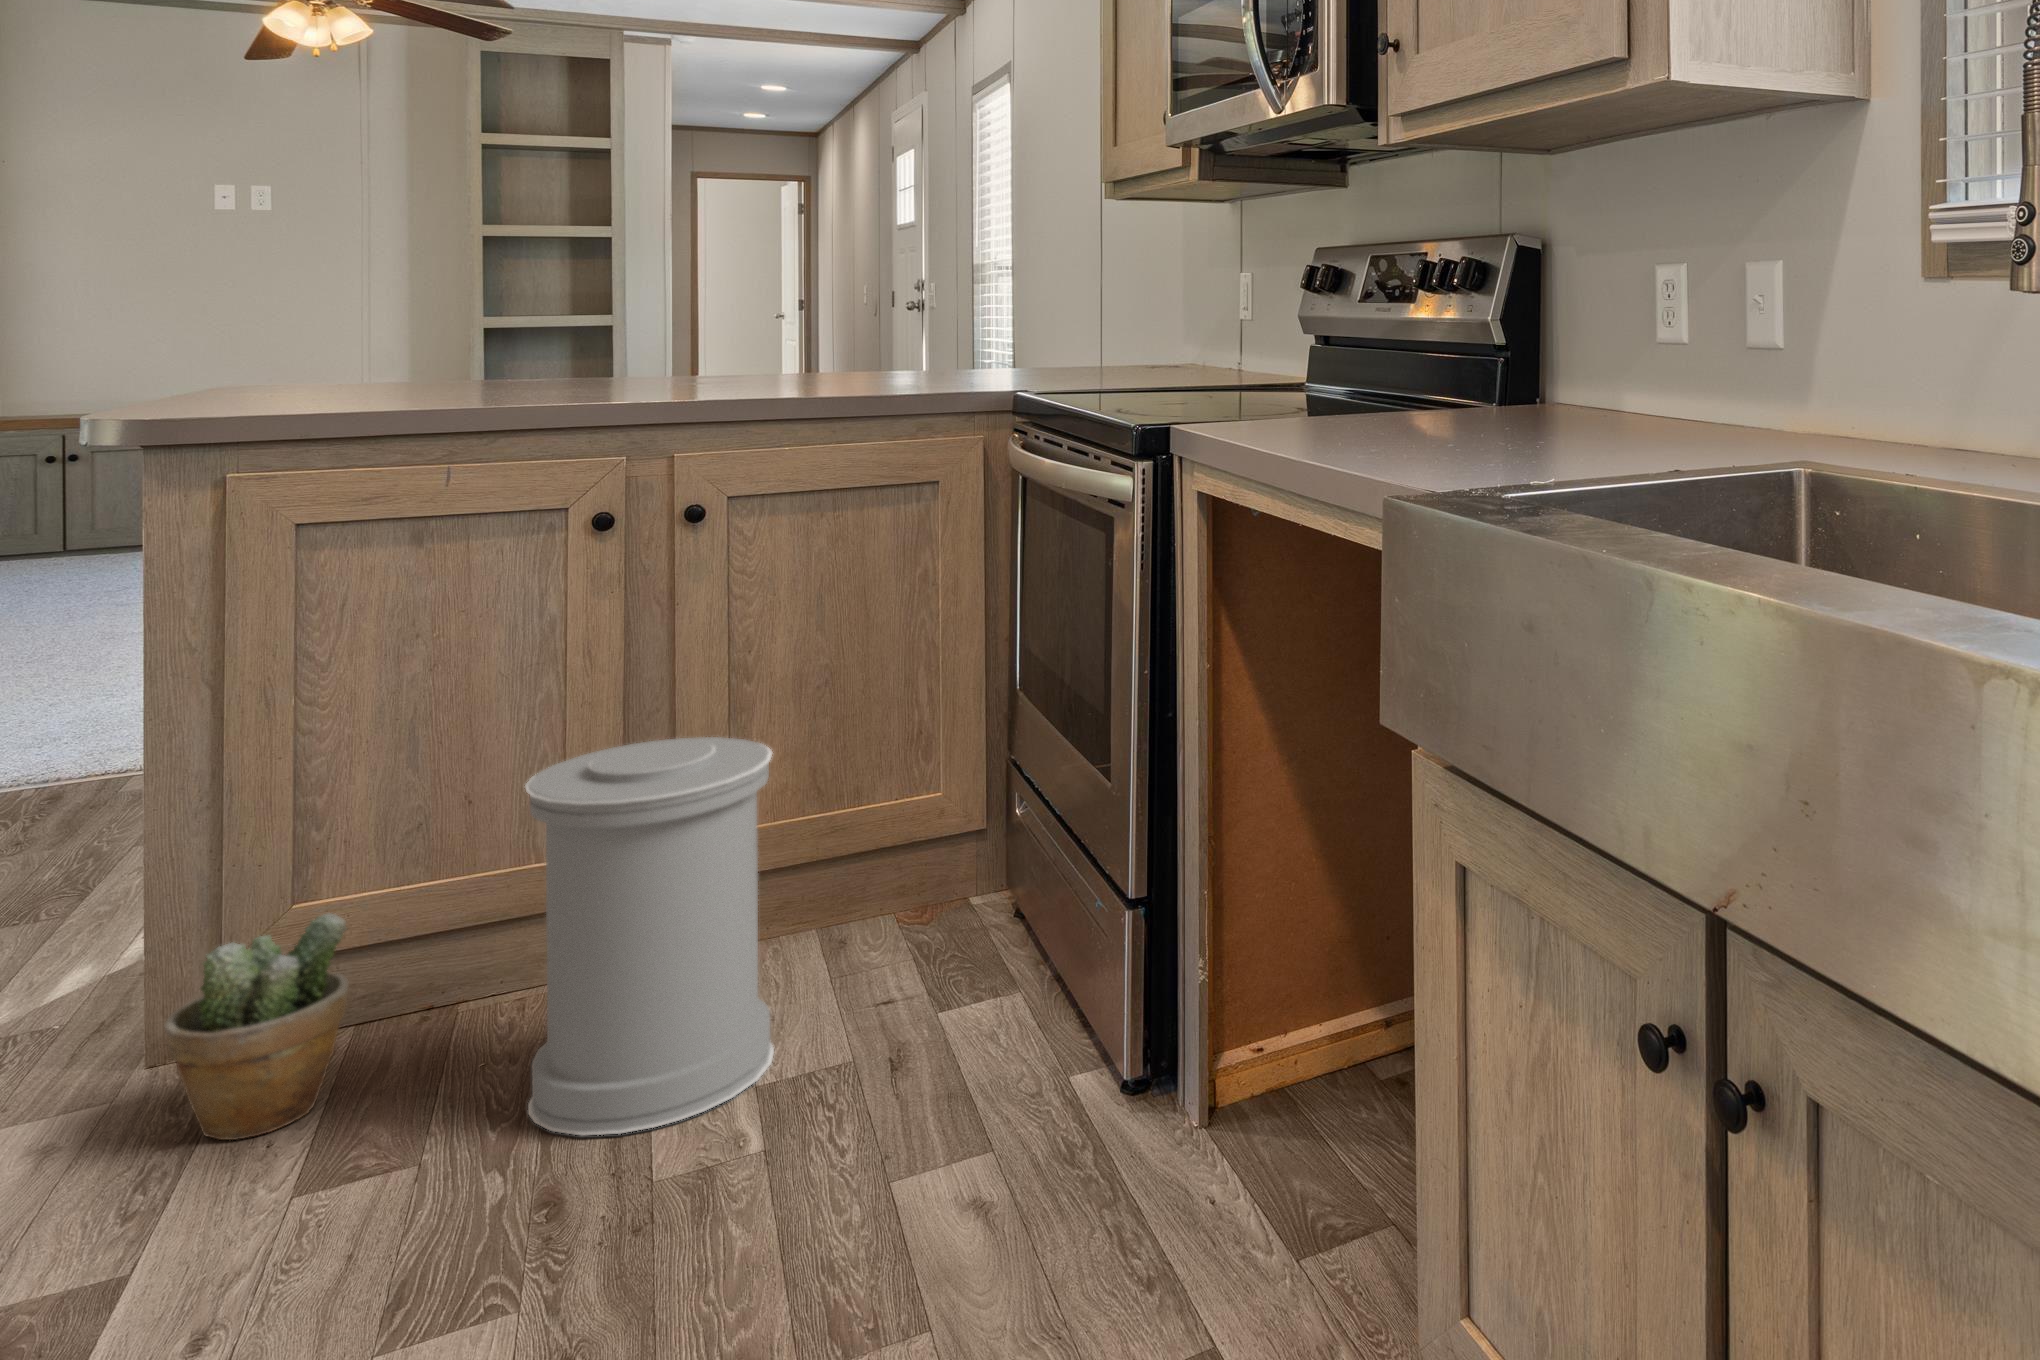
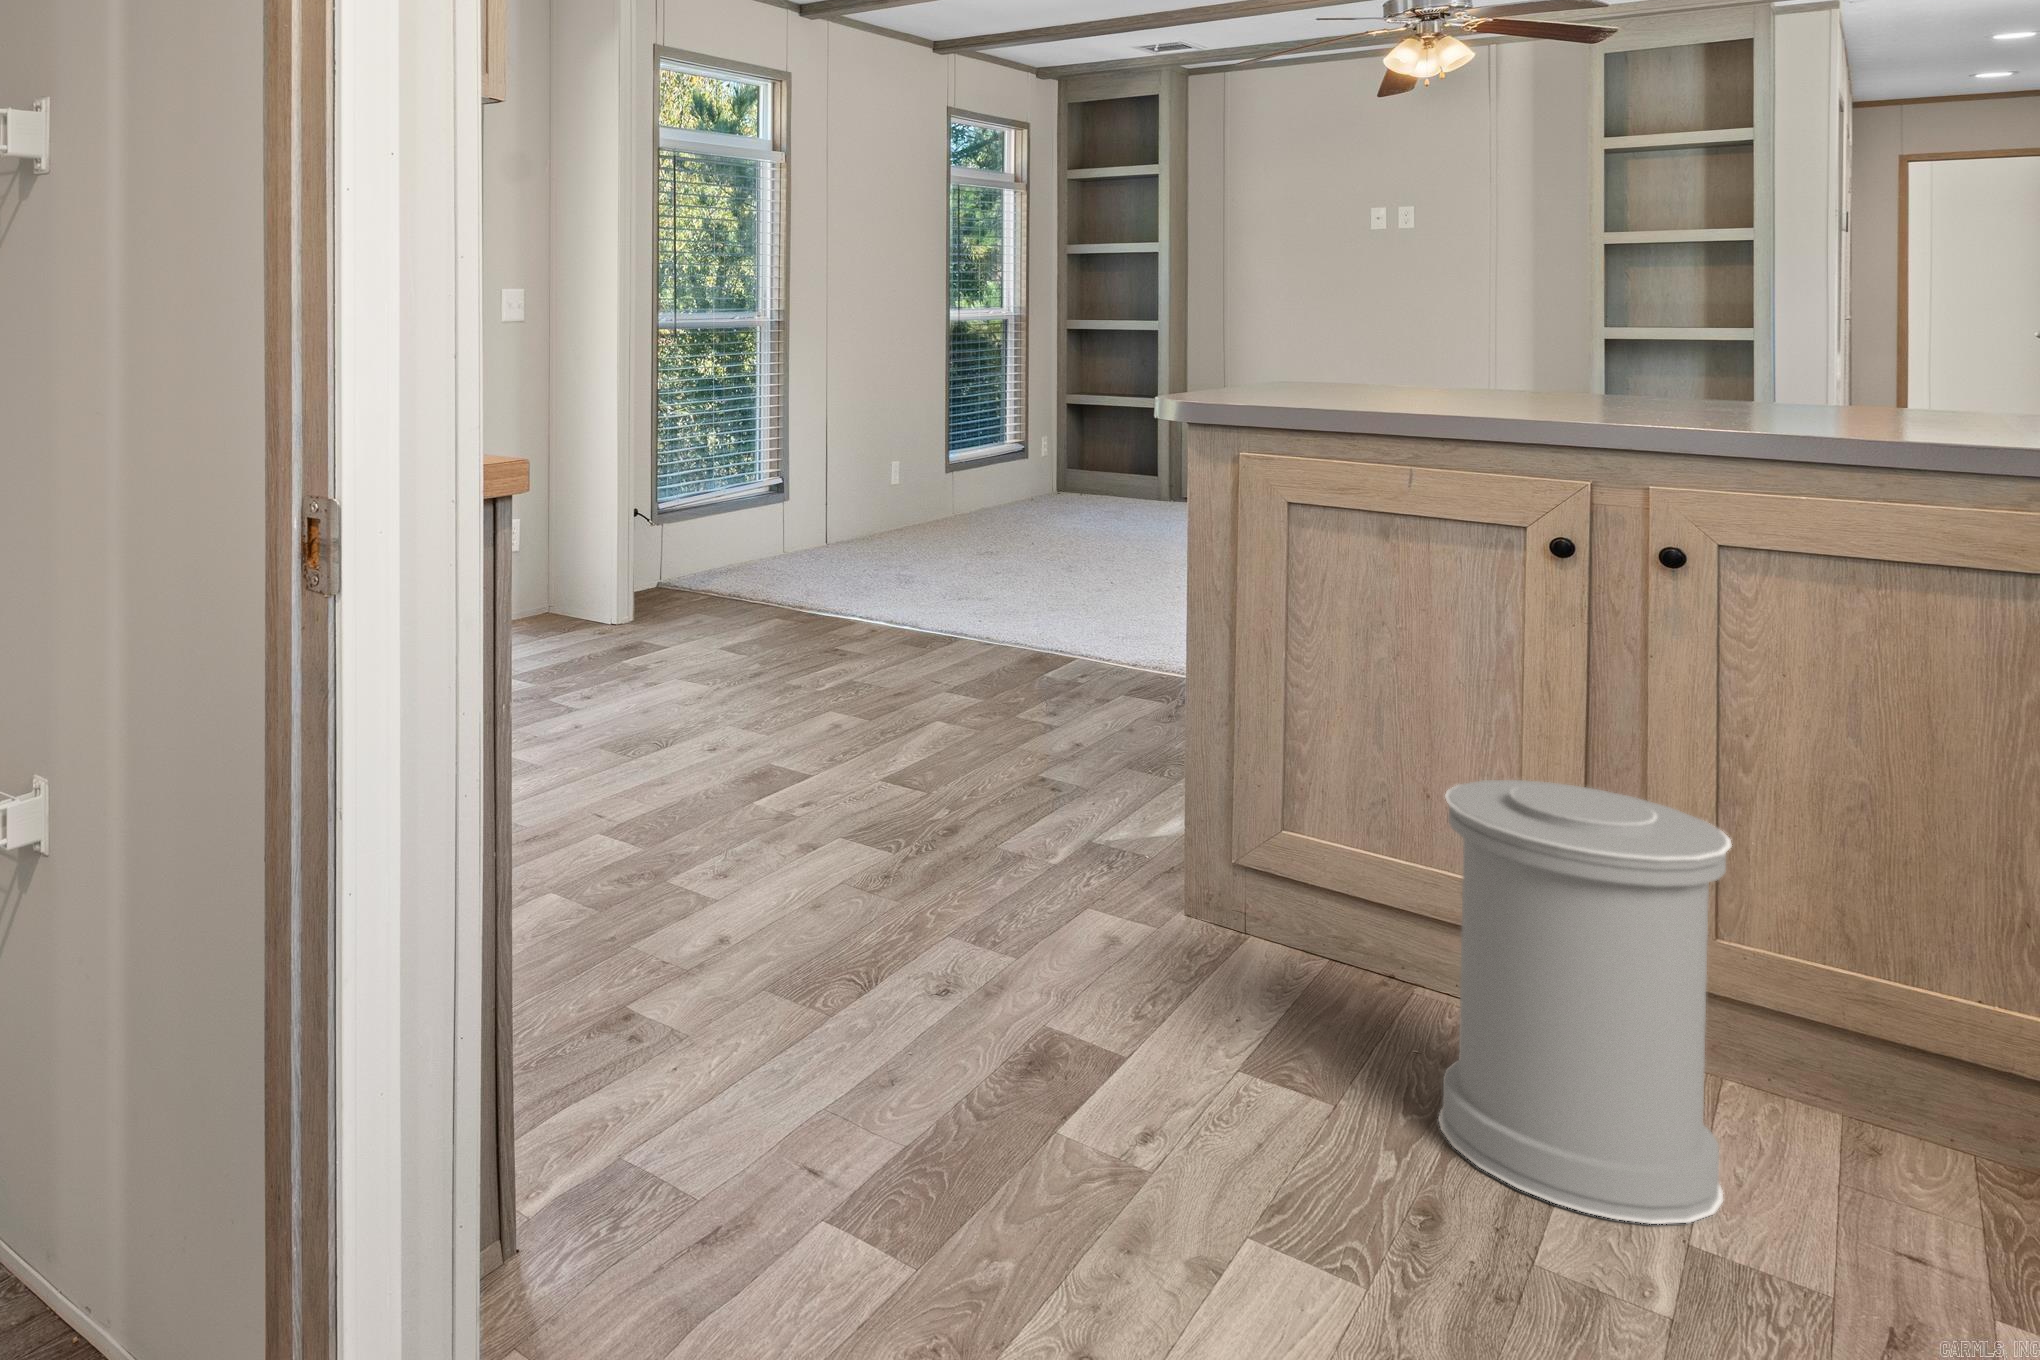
potted plant: present [165,913,349,1140] -> none [1172,844,1305,1019]

